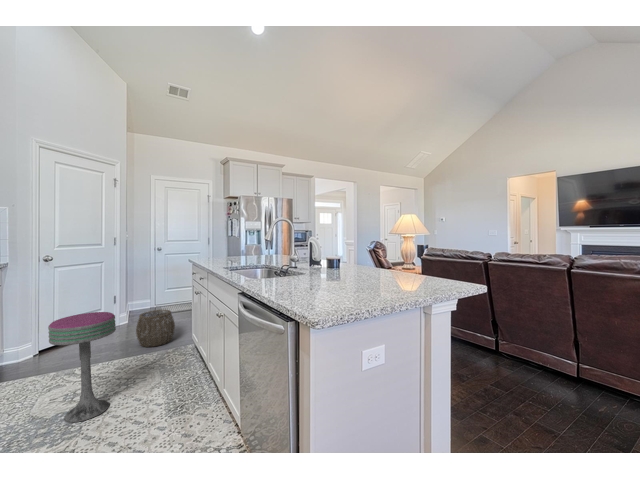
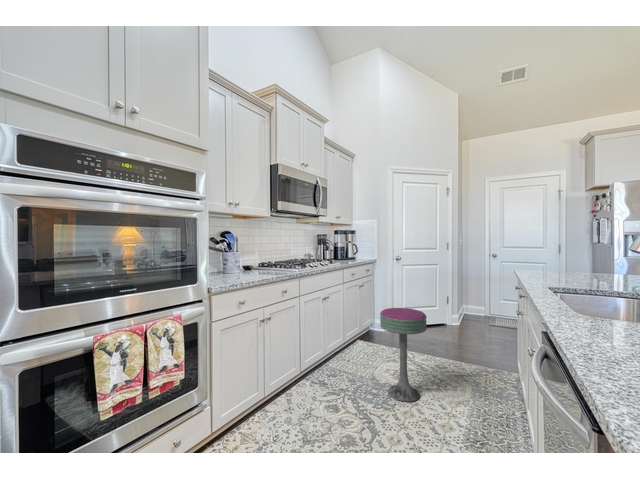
woven basket: present [136,310,175,347] -> none [459,320,501,360]

